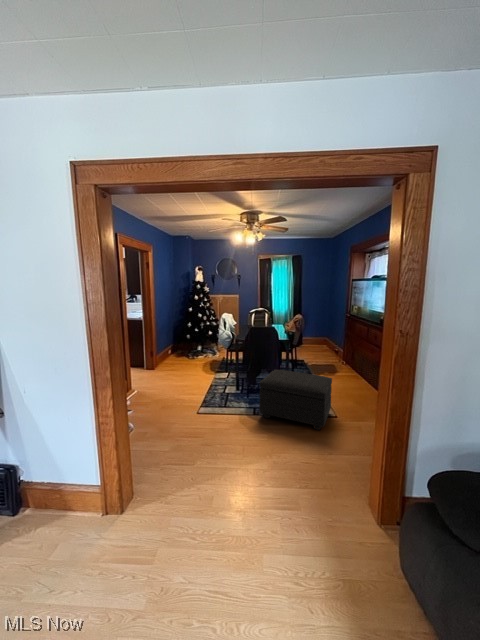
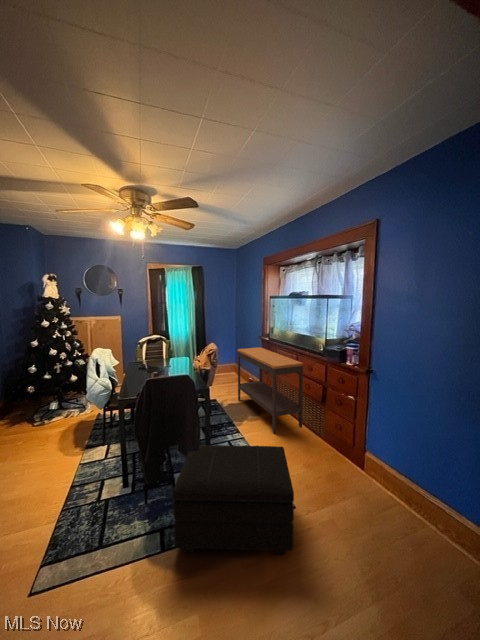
console table: none [322,322,371,384] -> present [238,347,303,434]

